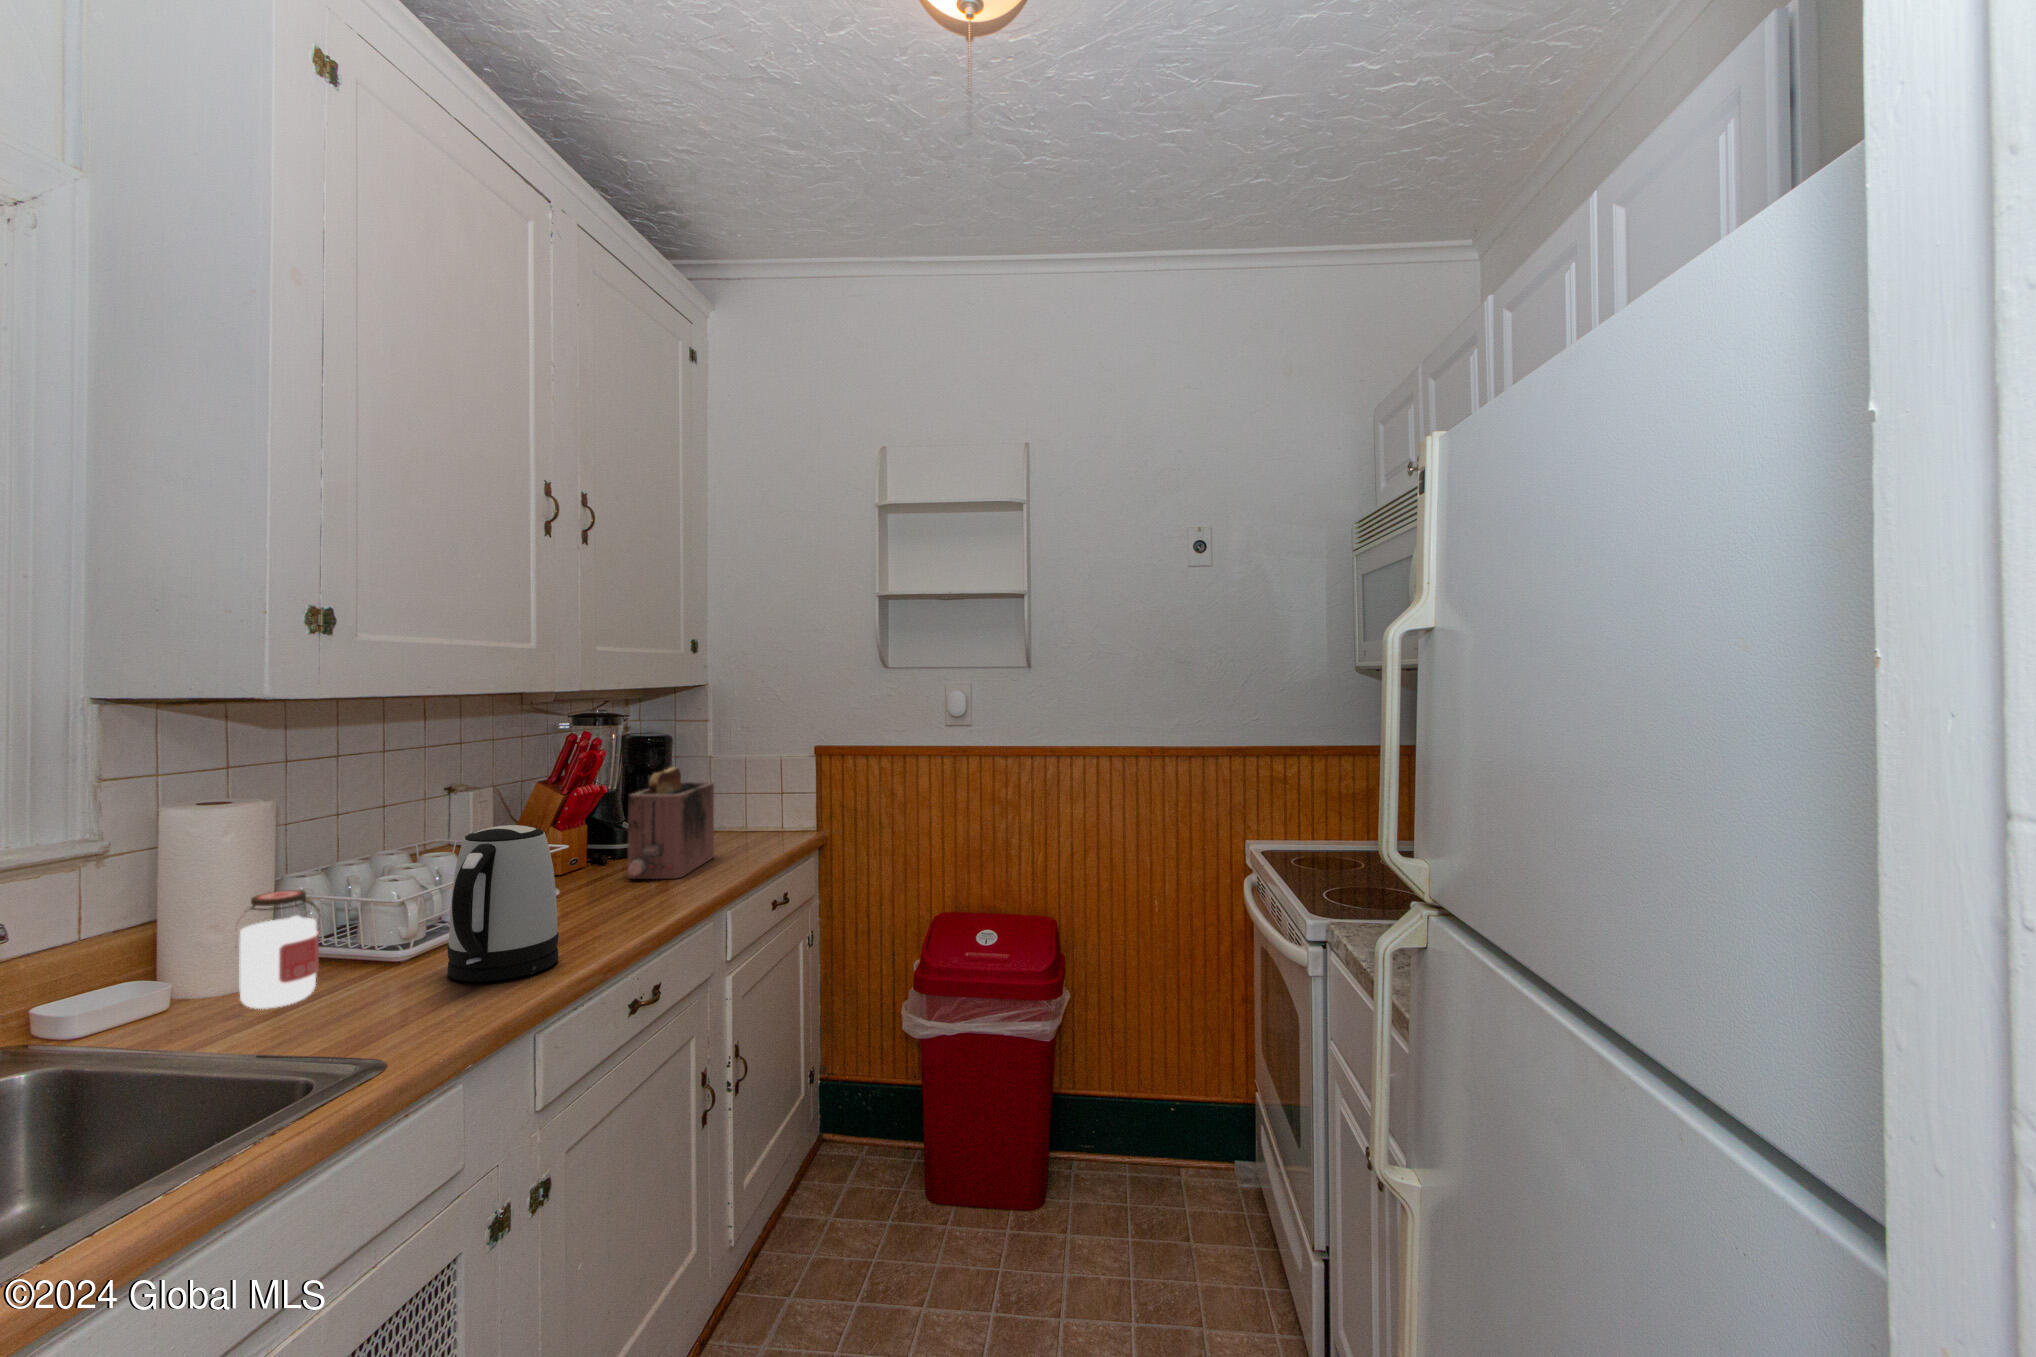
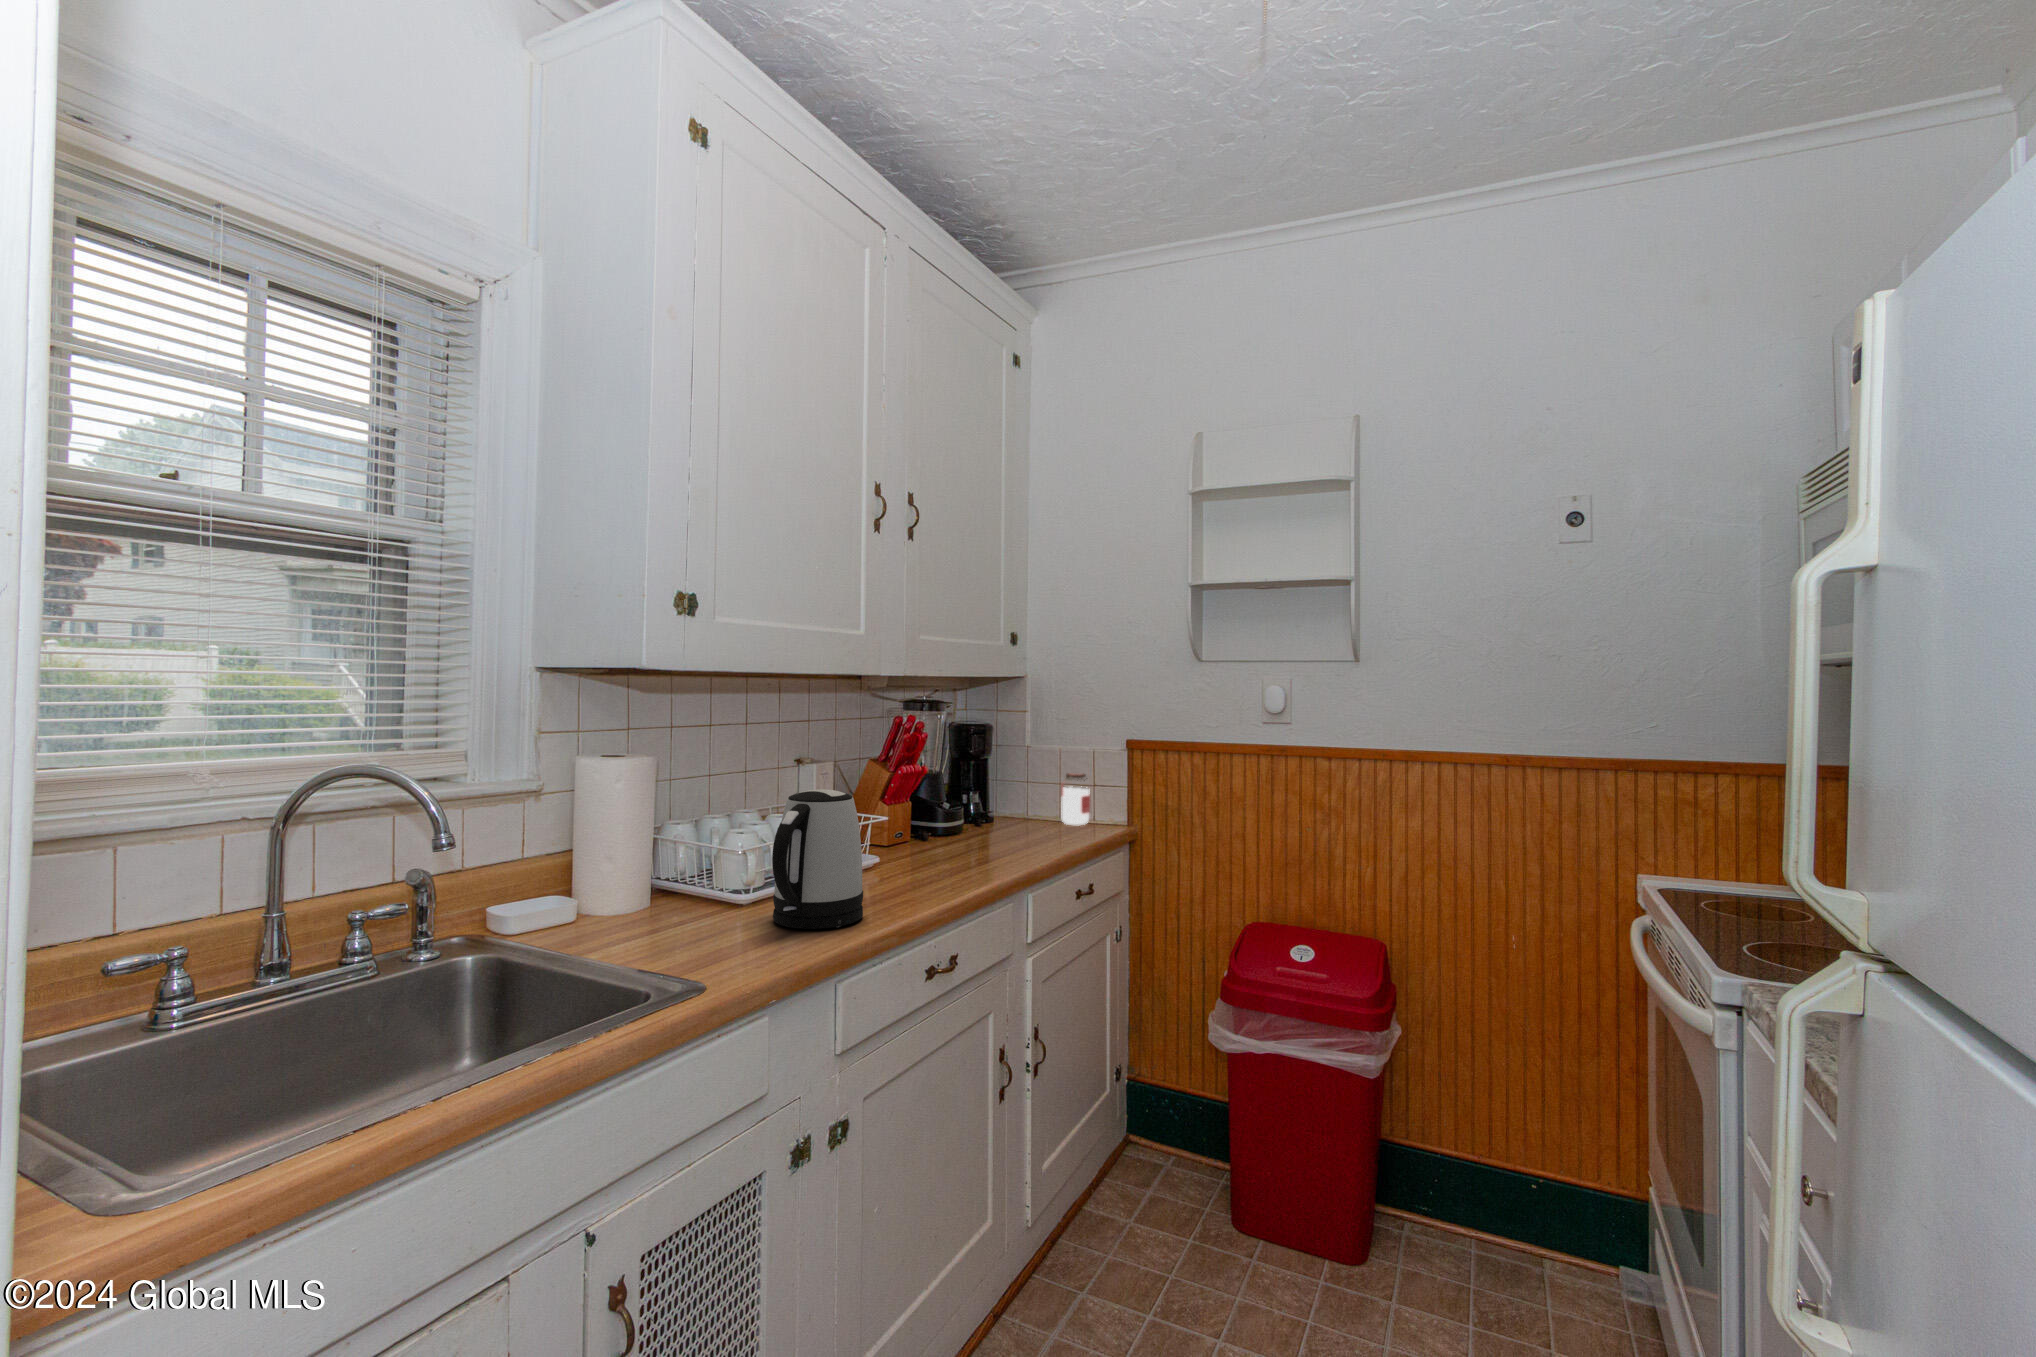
toaster: present [628,767,714,879] -> none [942,752,1024,857]
jar: present [239,890,320,1009] -> present [1061,773,1090,825]

